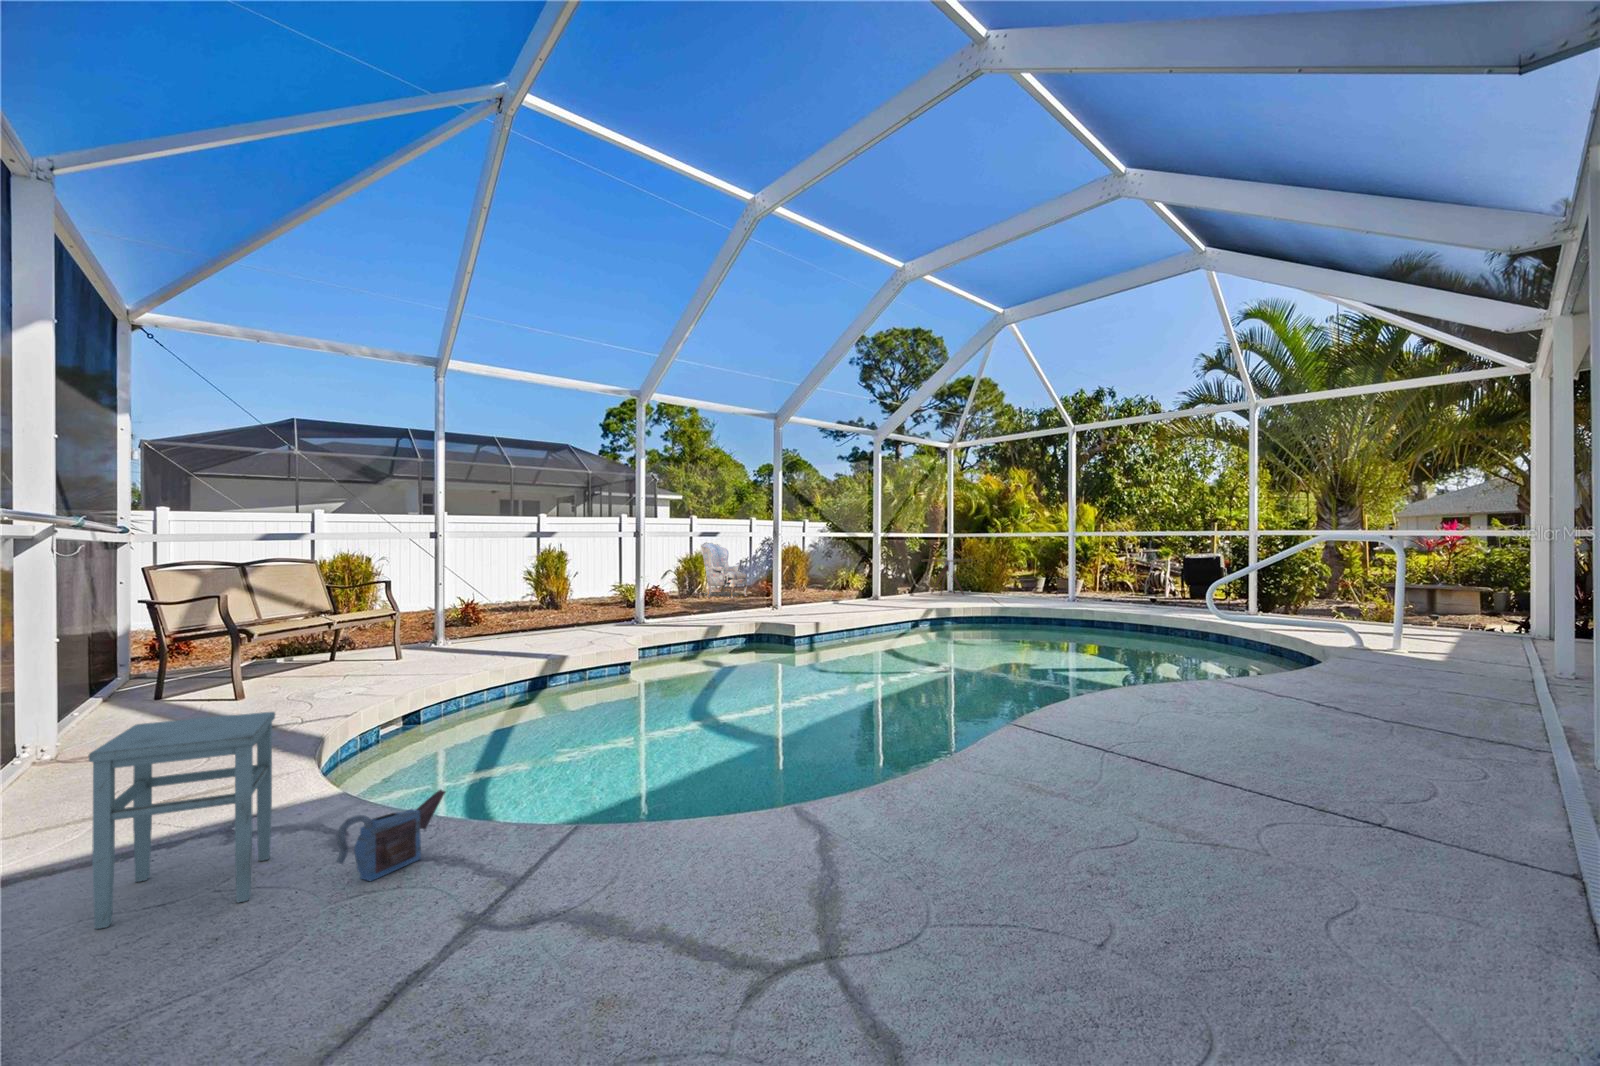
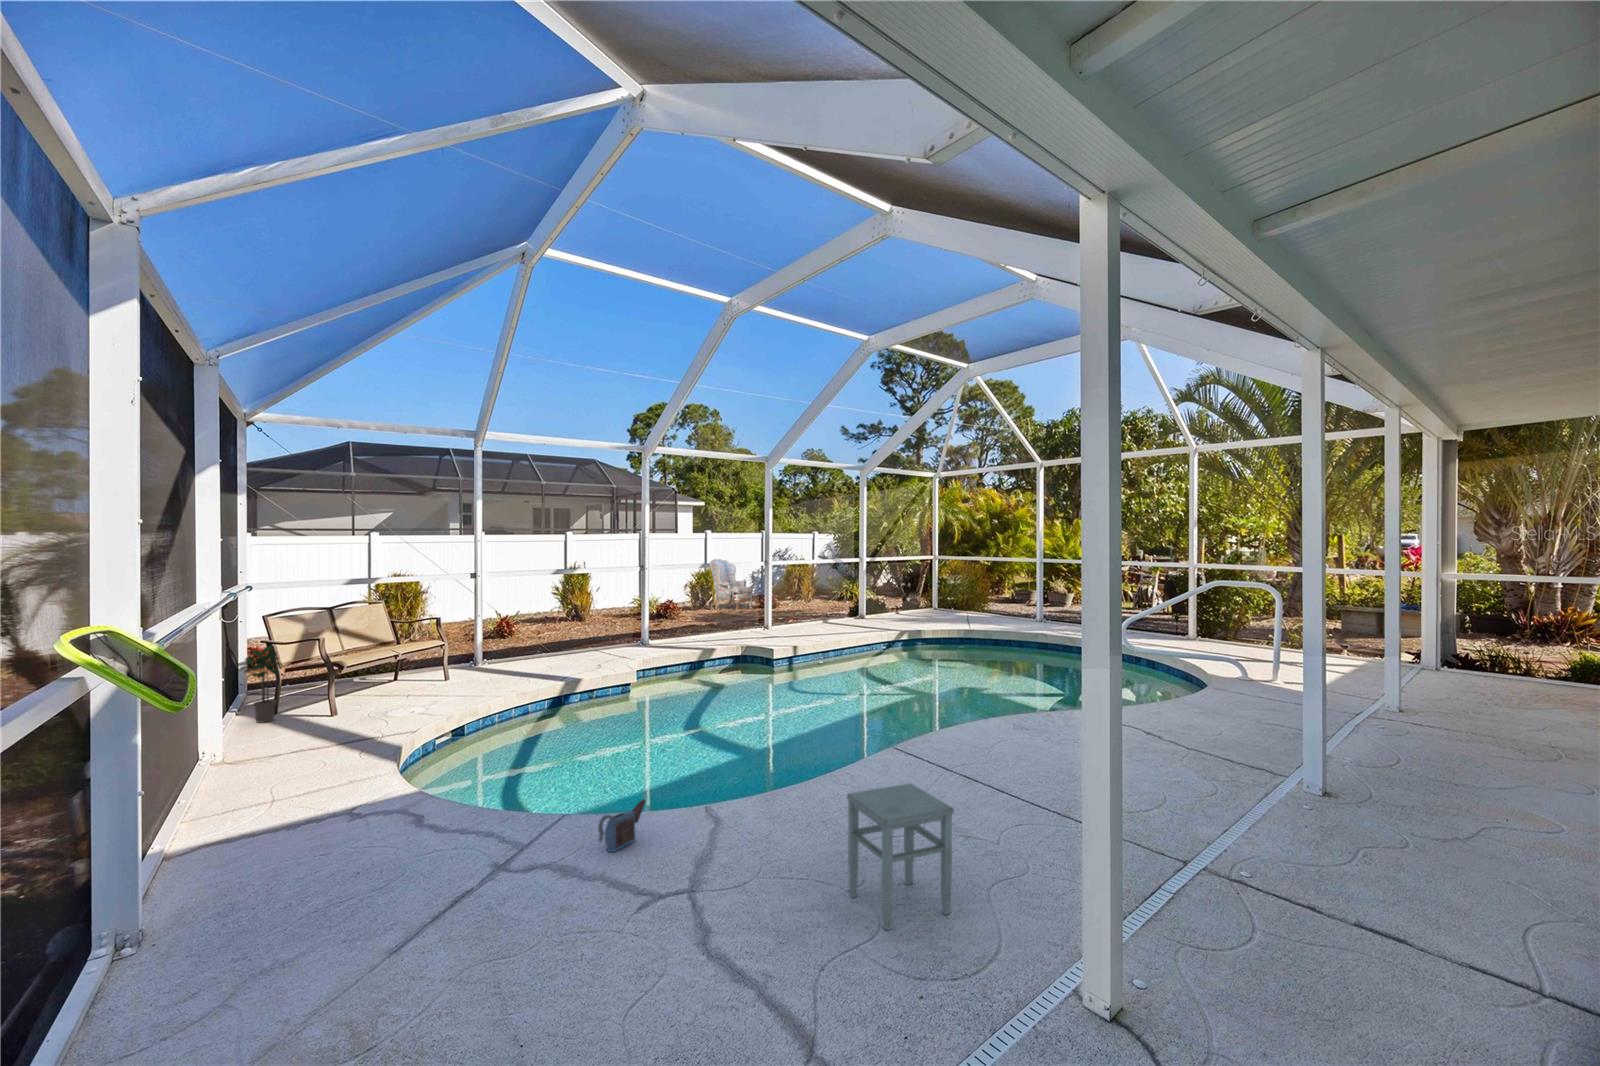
round table: present [929,559,966,594] -> none [913,576,961,611]
potted plant: none [96,605,163,710] -> present [240,646,282,723]
stool: present [89,712,275,929] -> present [847,783,954,930]
watering can: present [336,790,445,881] -> present [598,799,646,852]

